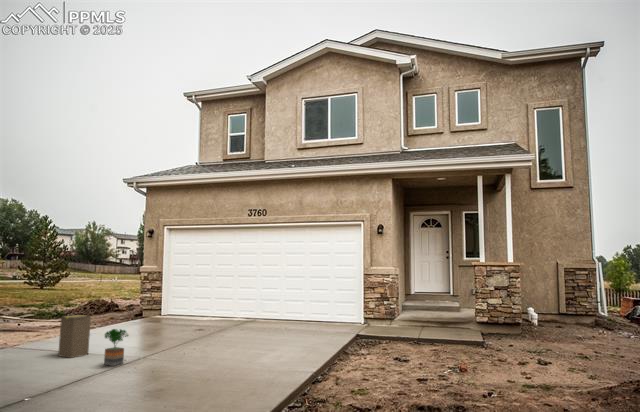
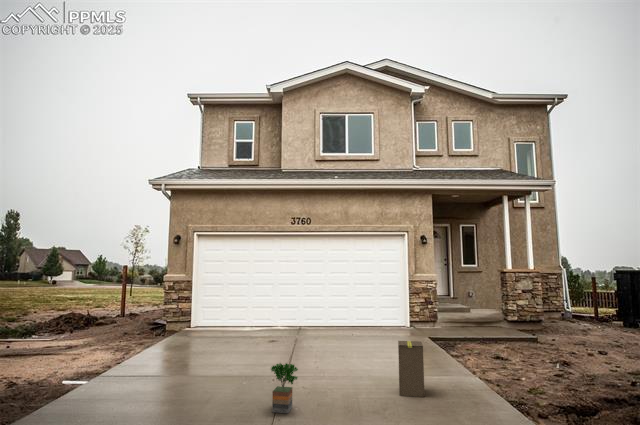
cardboard box: present [58,315,91,358] -> present [398,341,425,397]

